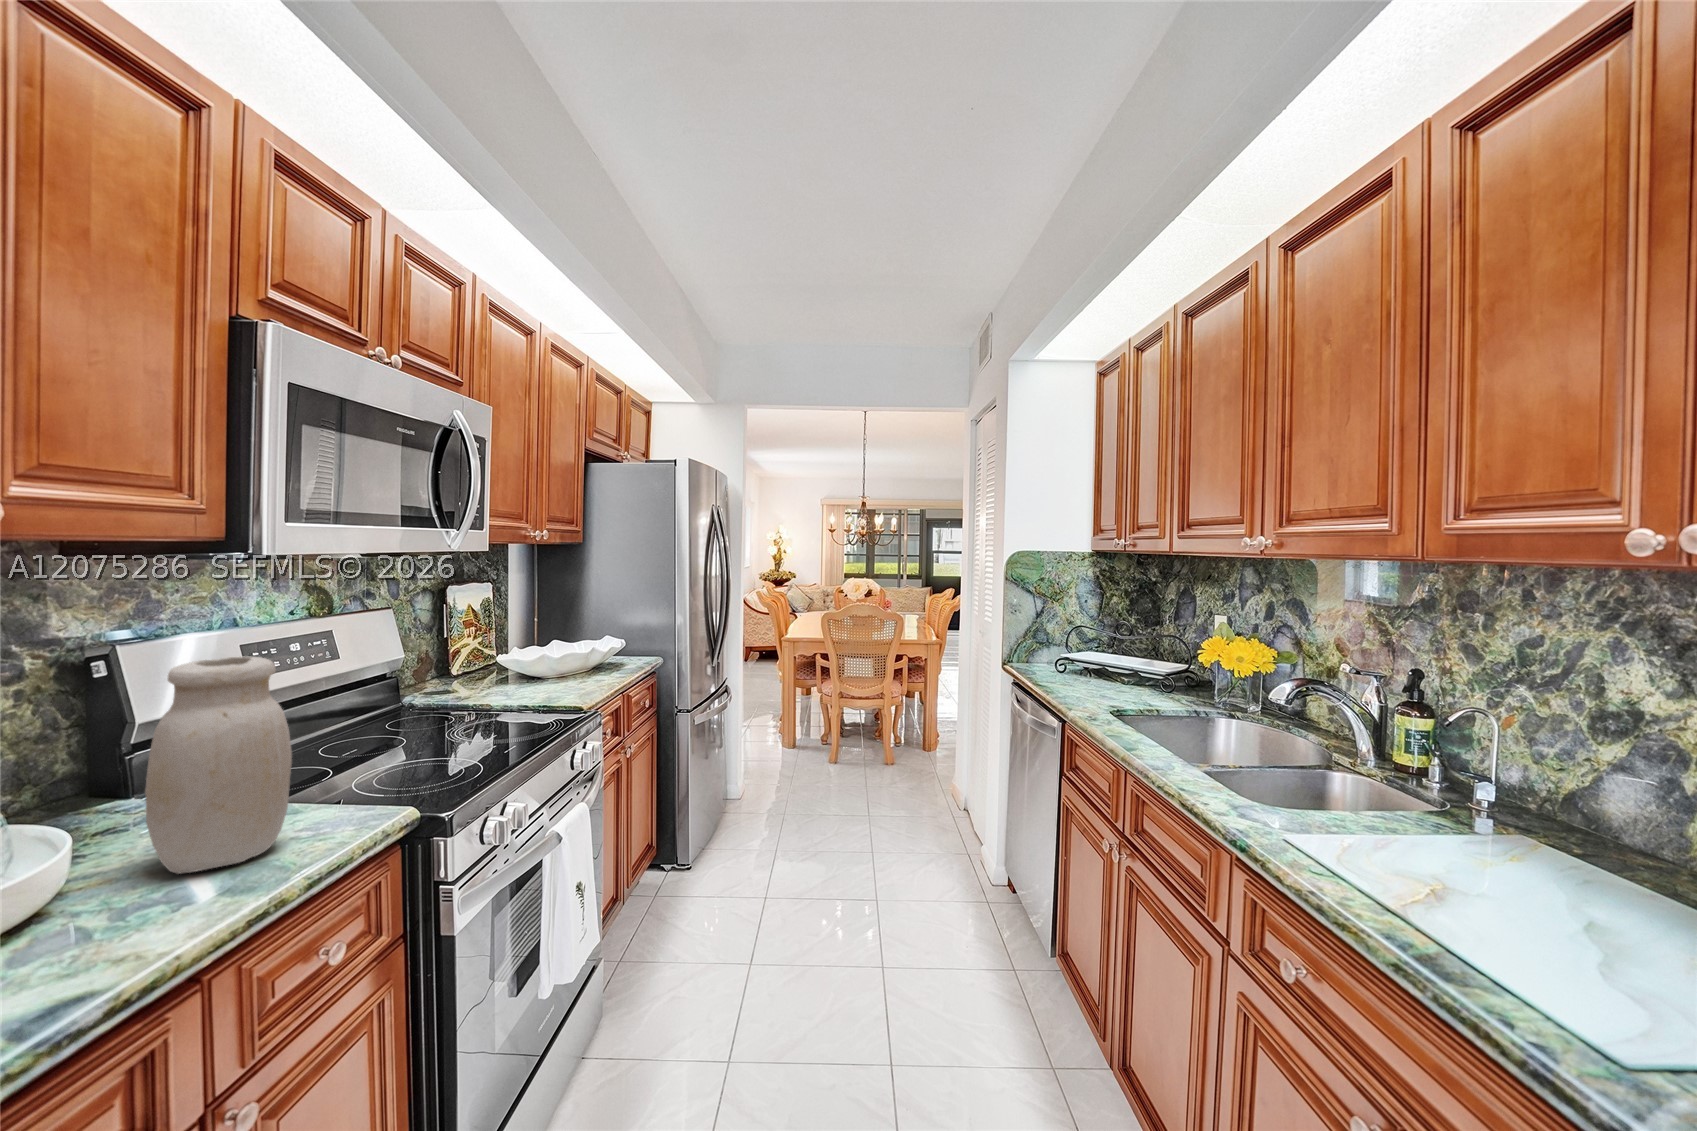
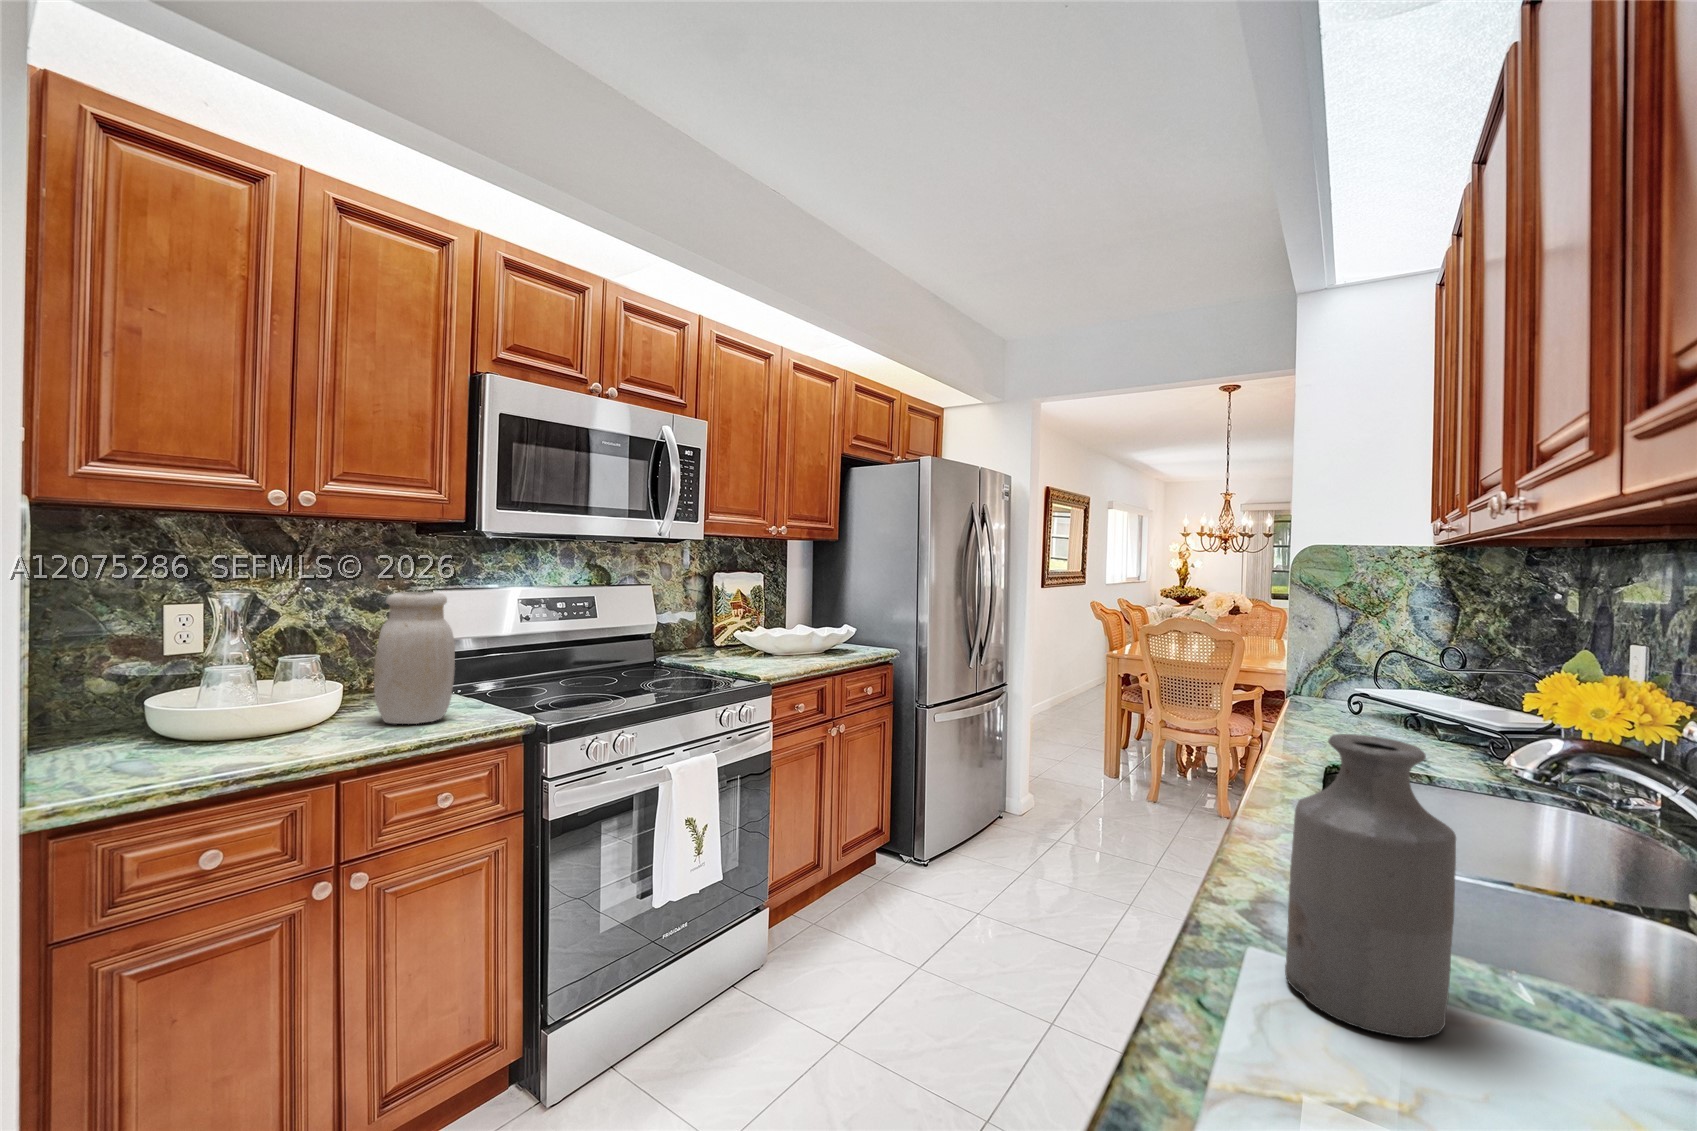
bottle: none [1336,704,1438,874] -> present [1285,734,1456,1038]

